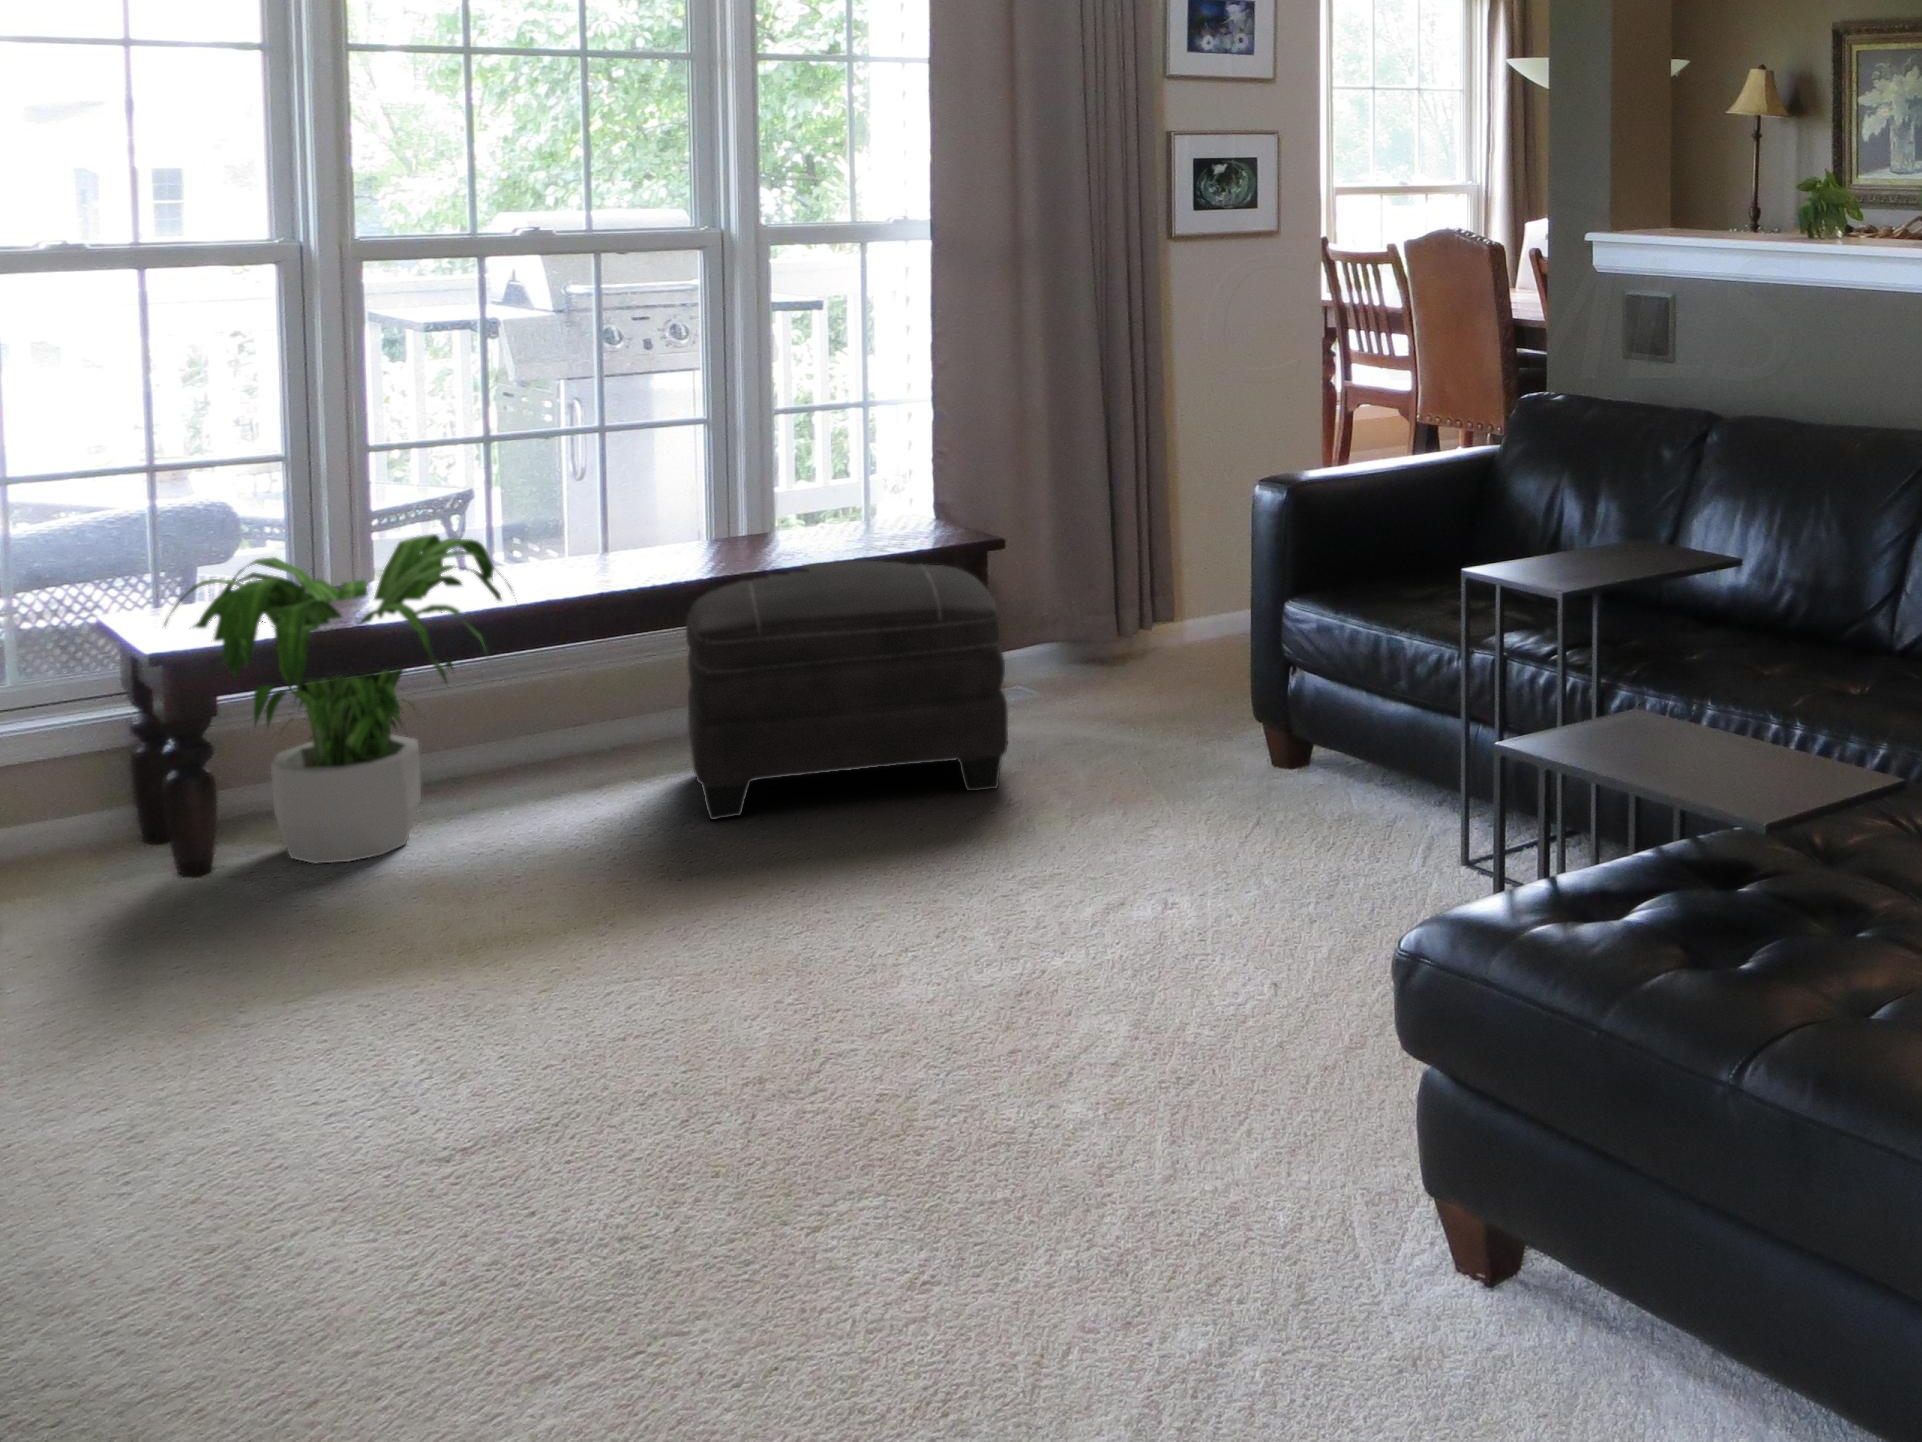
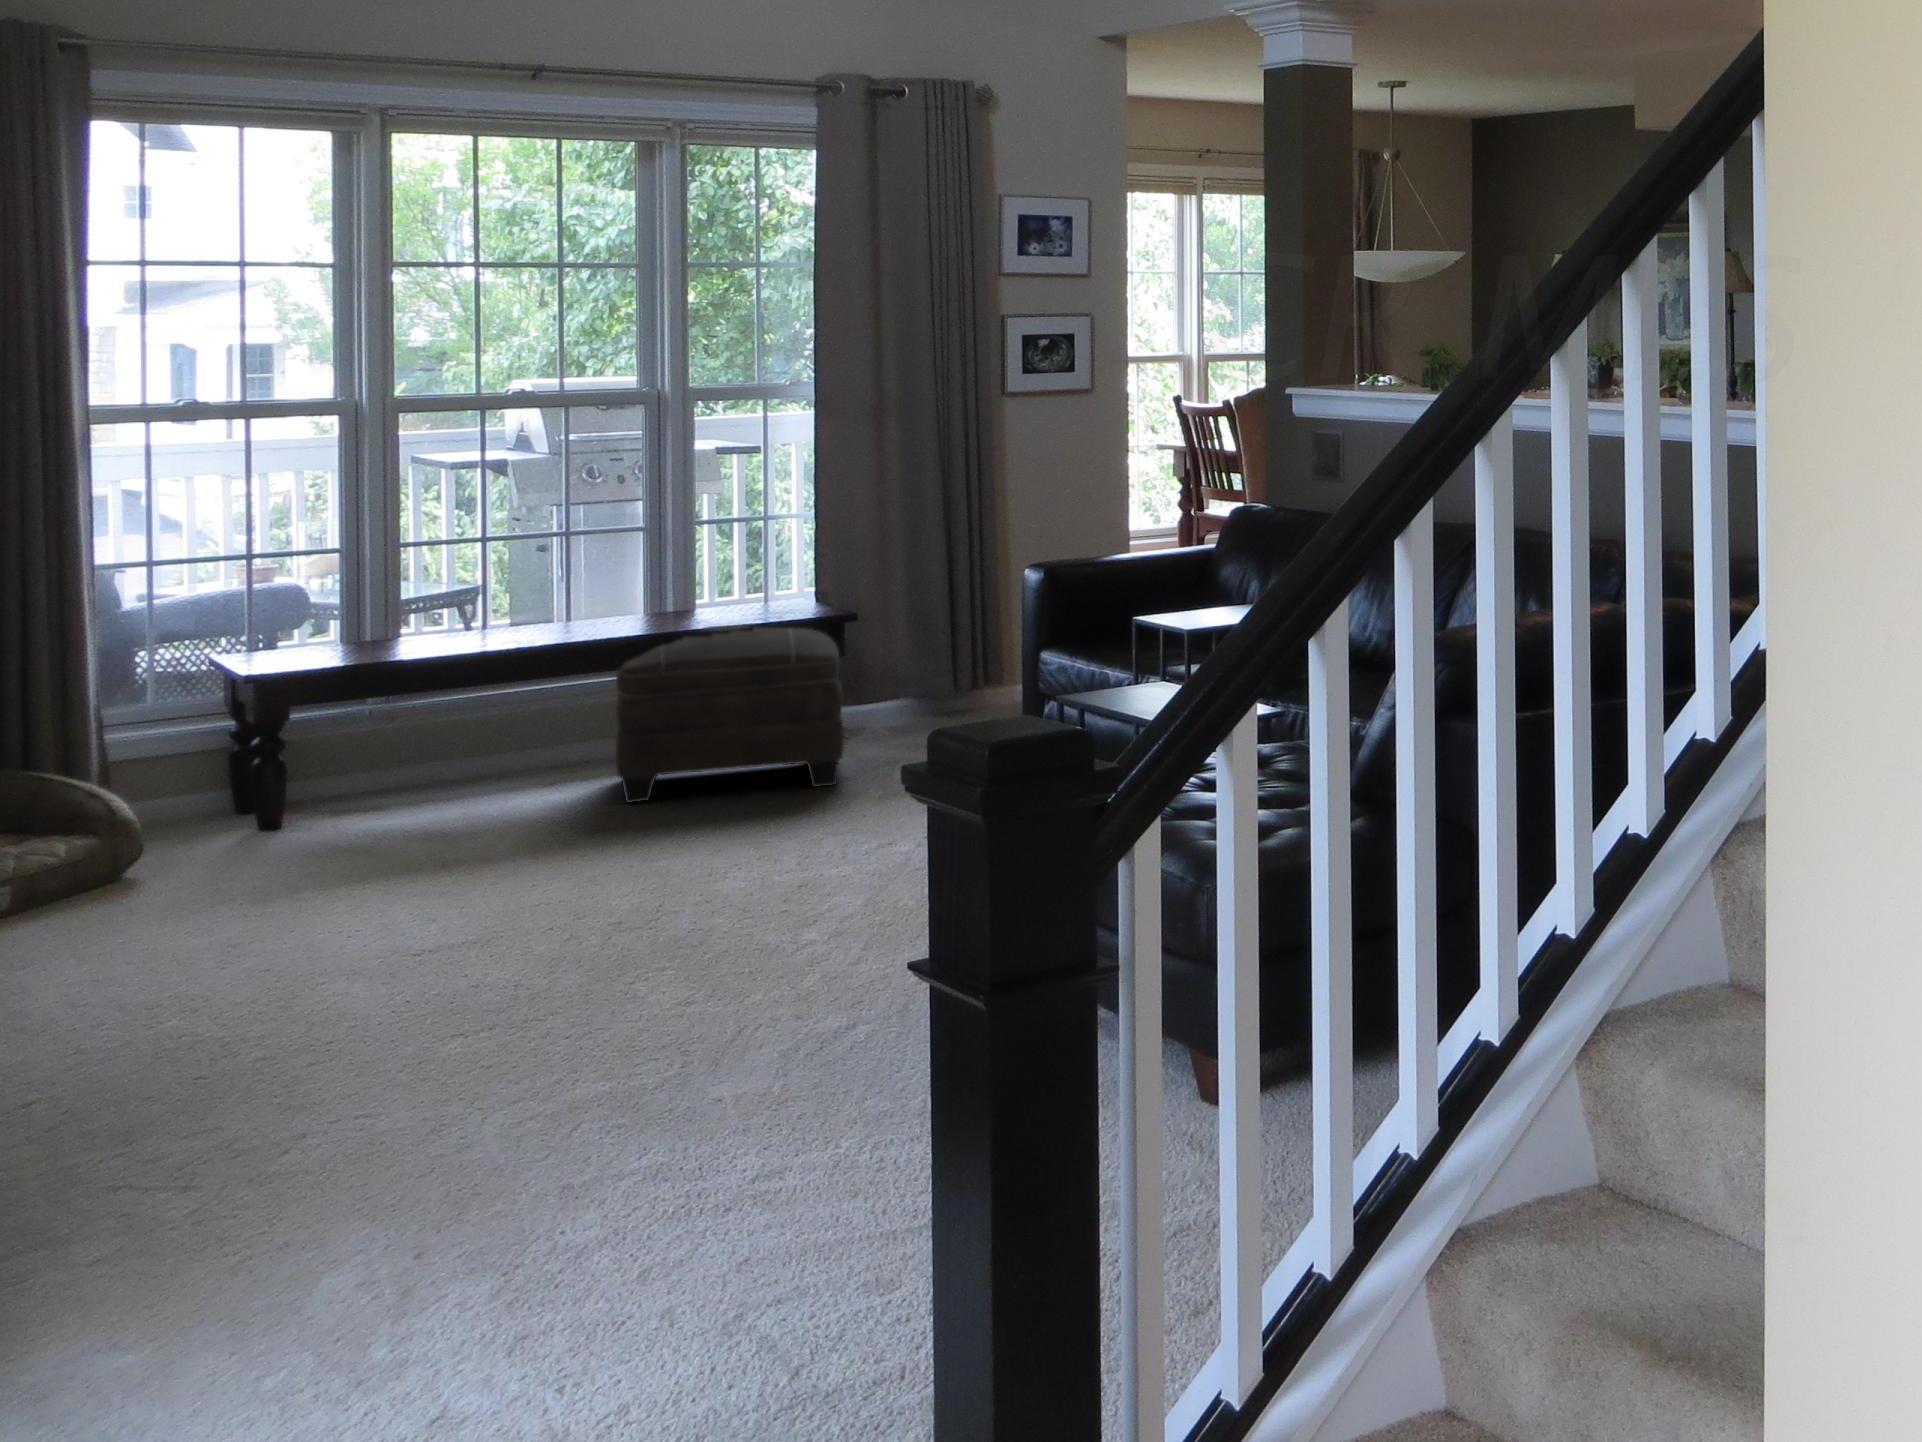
potted plant: present [165,534,511,863] -> none [248,604,498,828]

